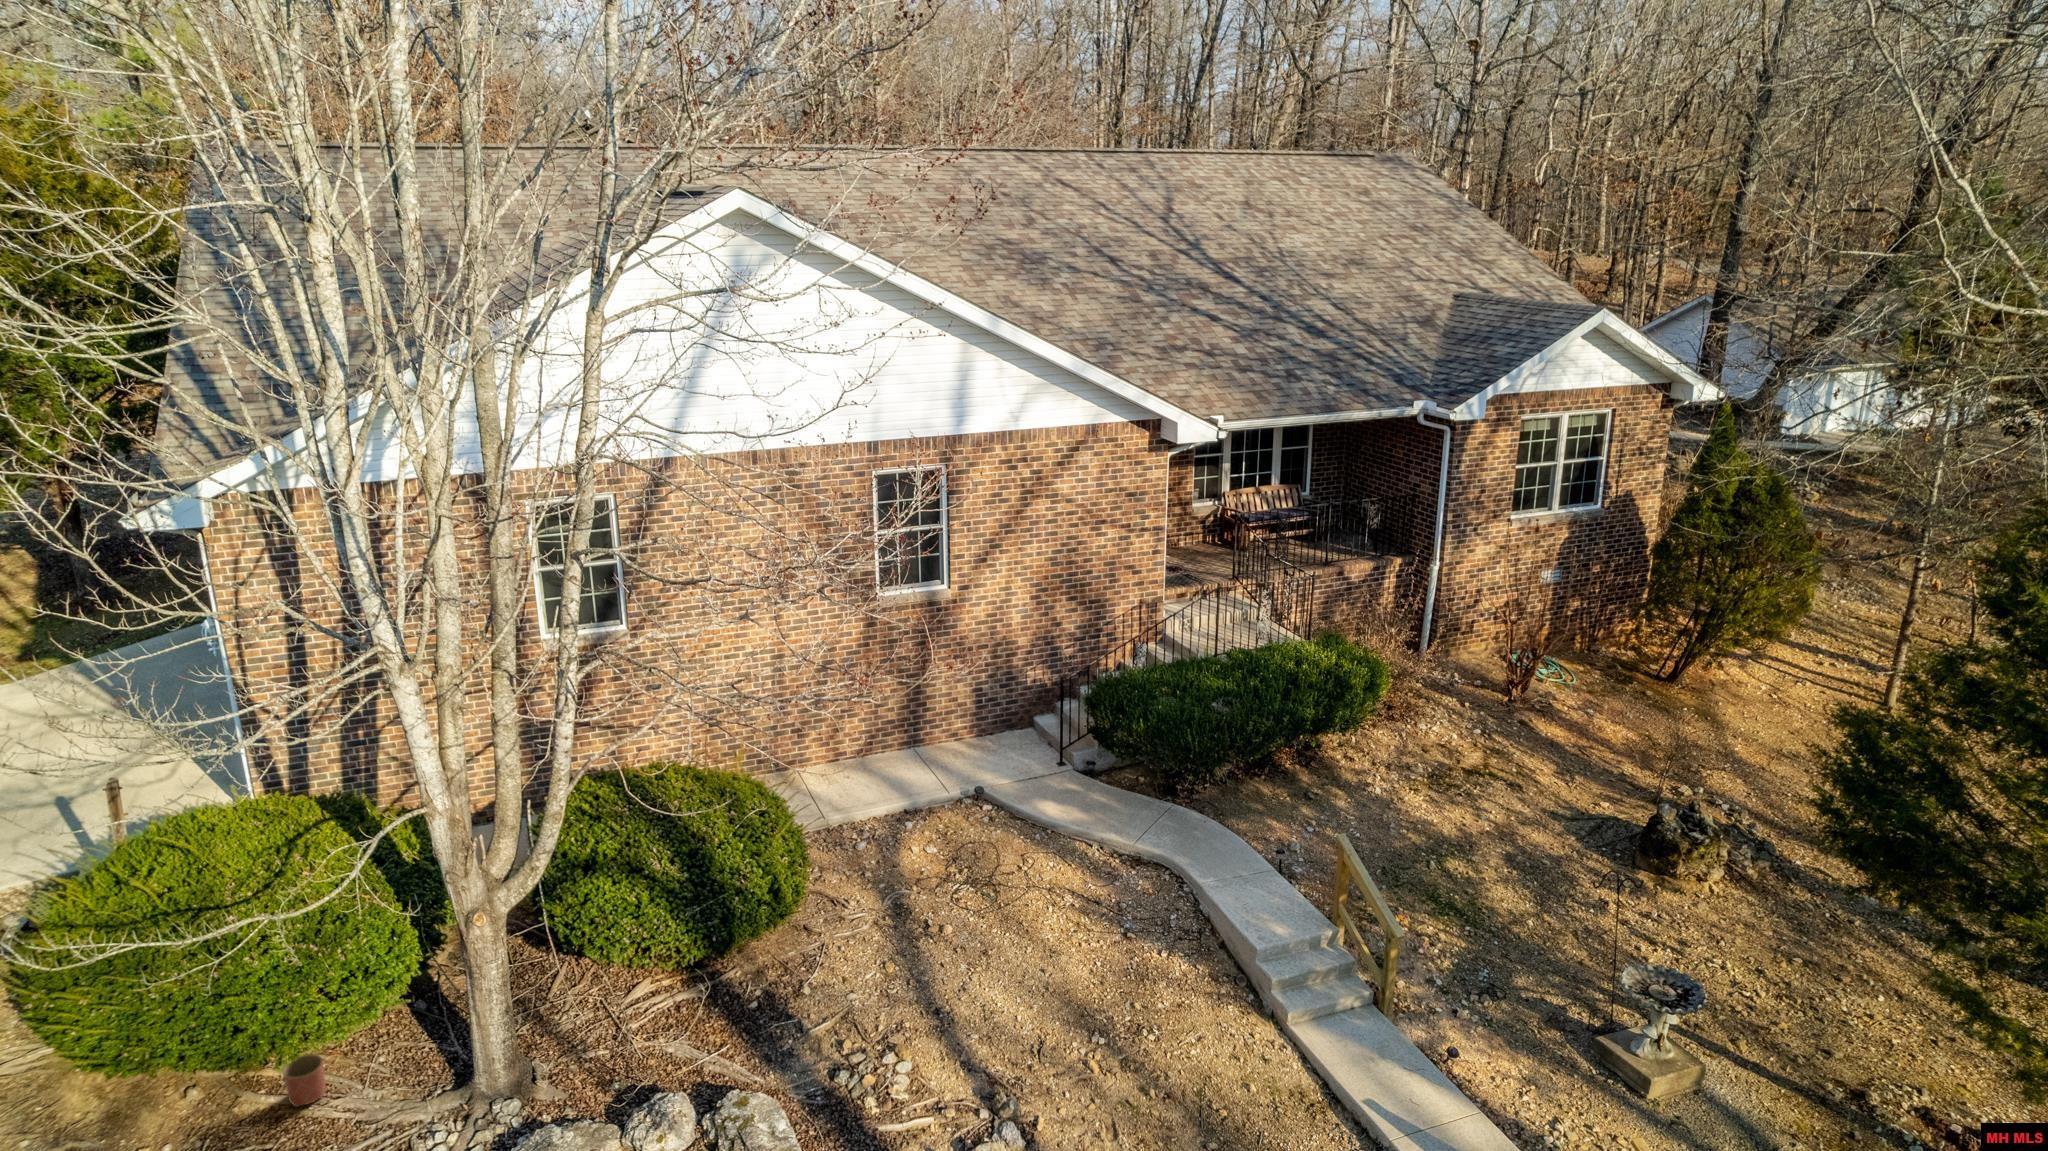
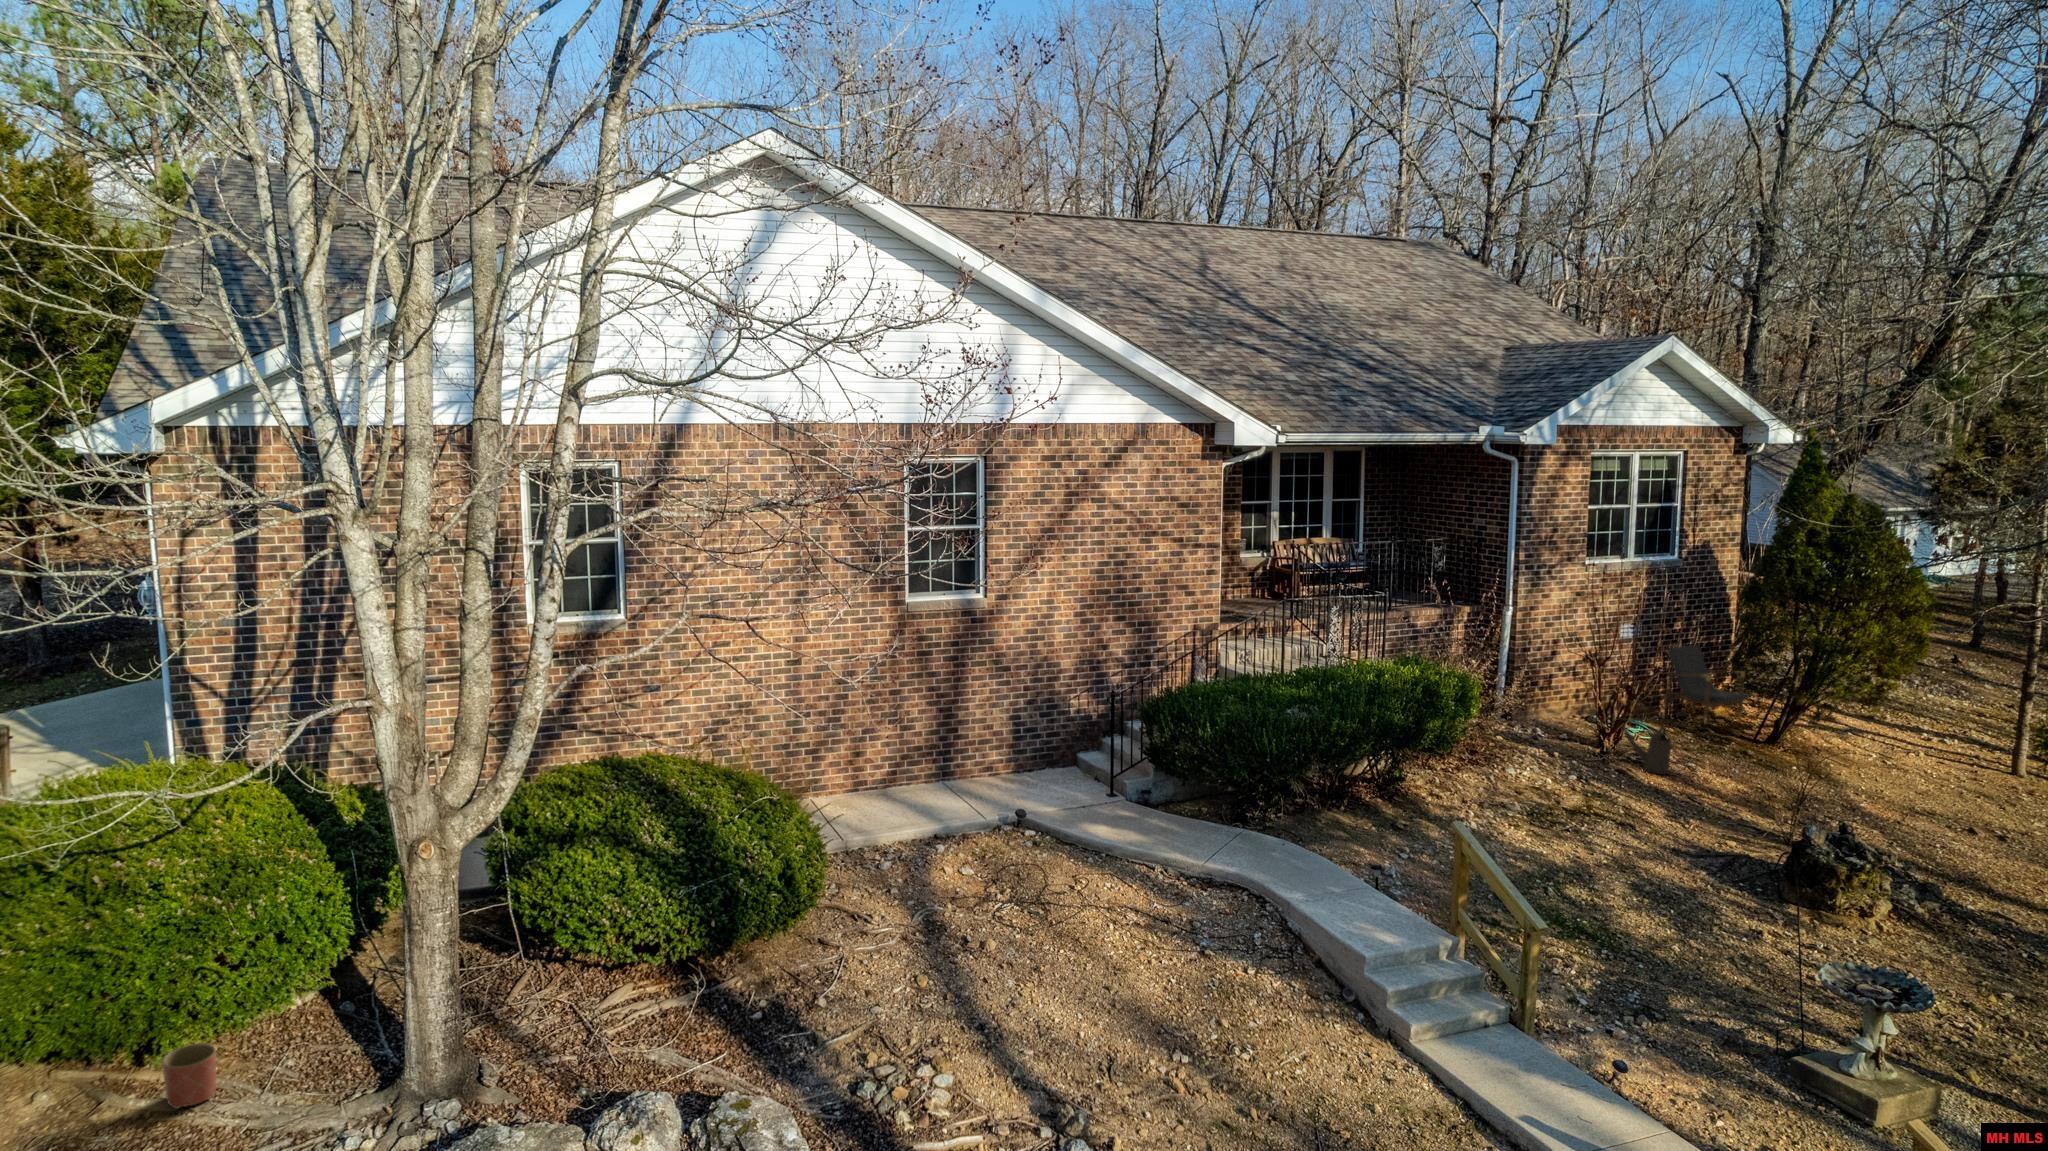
lounge chair: none [1578,586,1656,662] -> present [1663,645,1750,723]
watering can: none [1527,677,1576,724] -> present [1621,725,1677,774]

